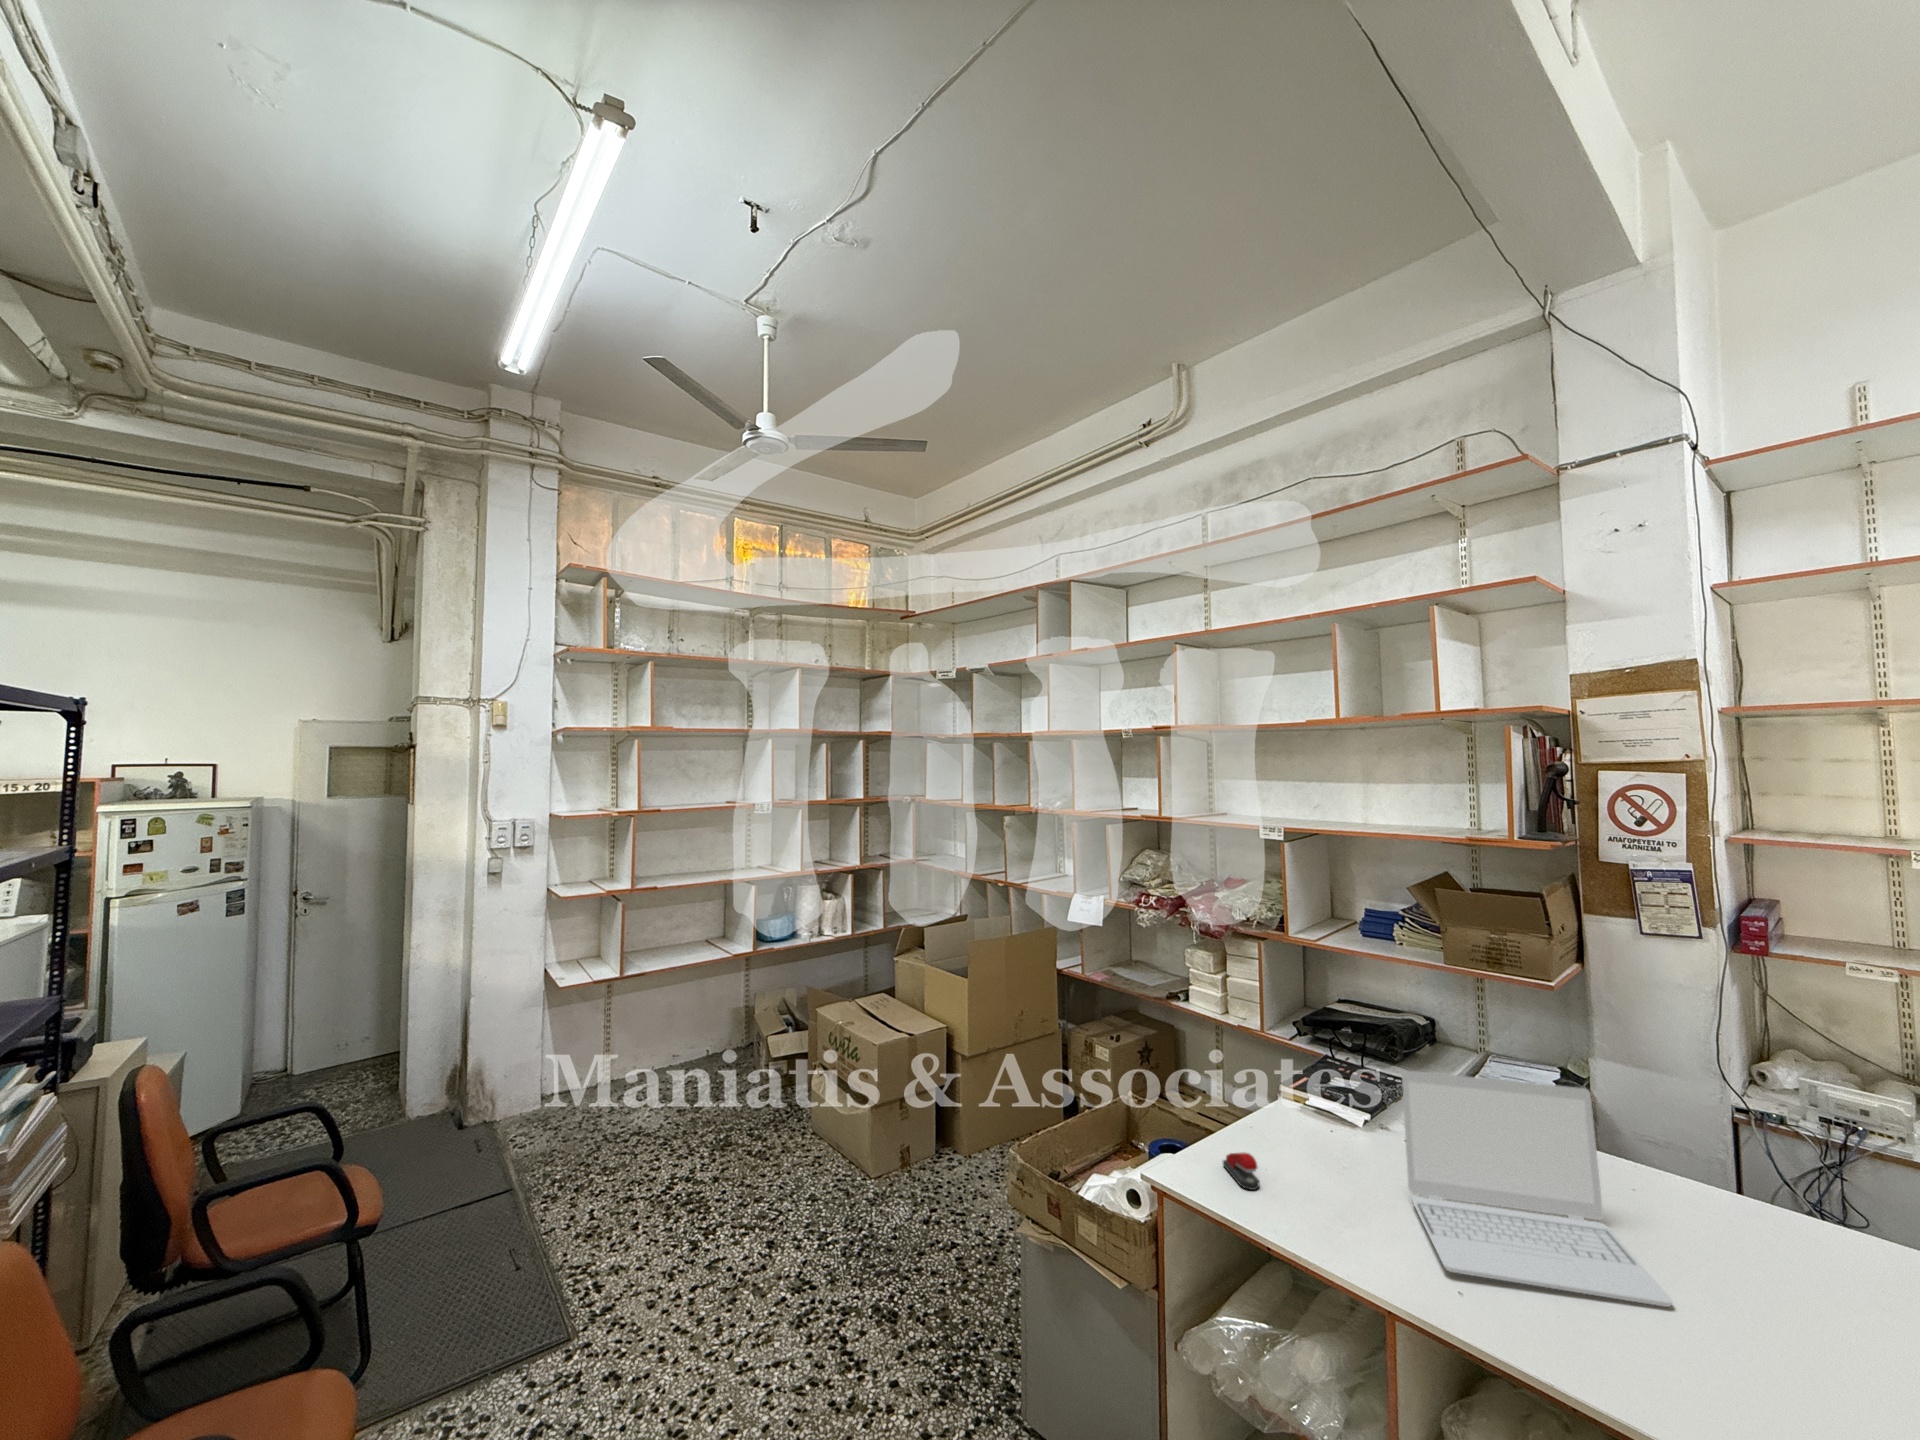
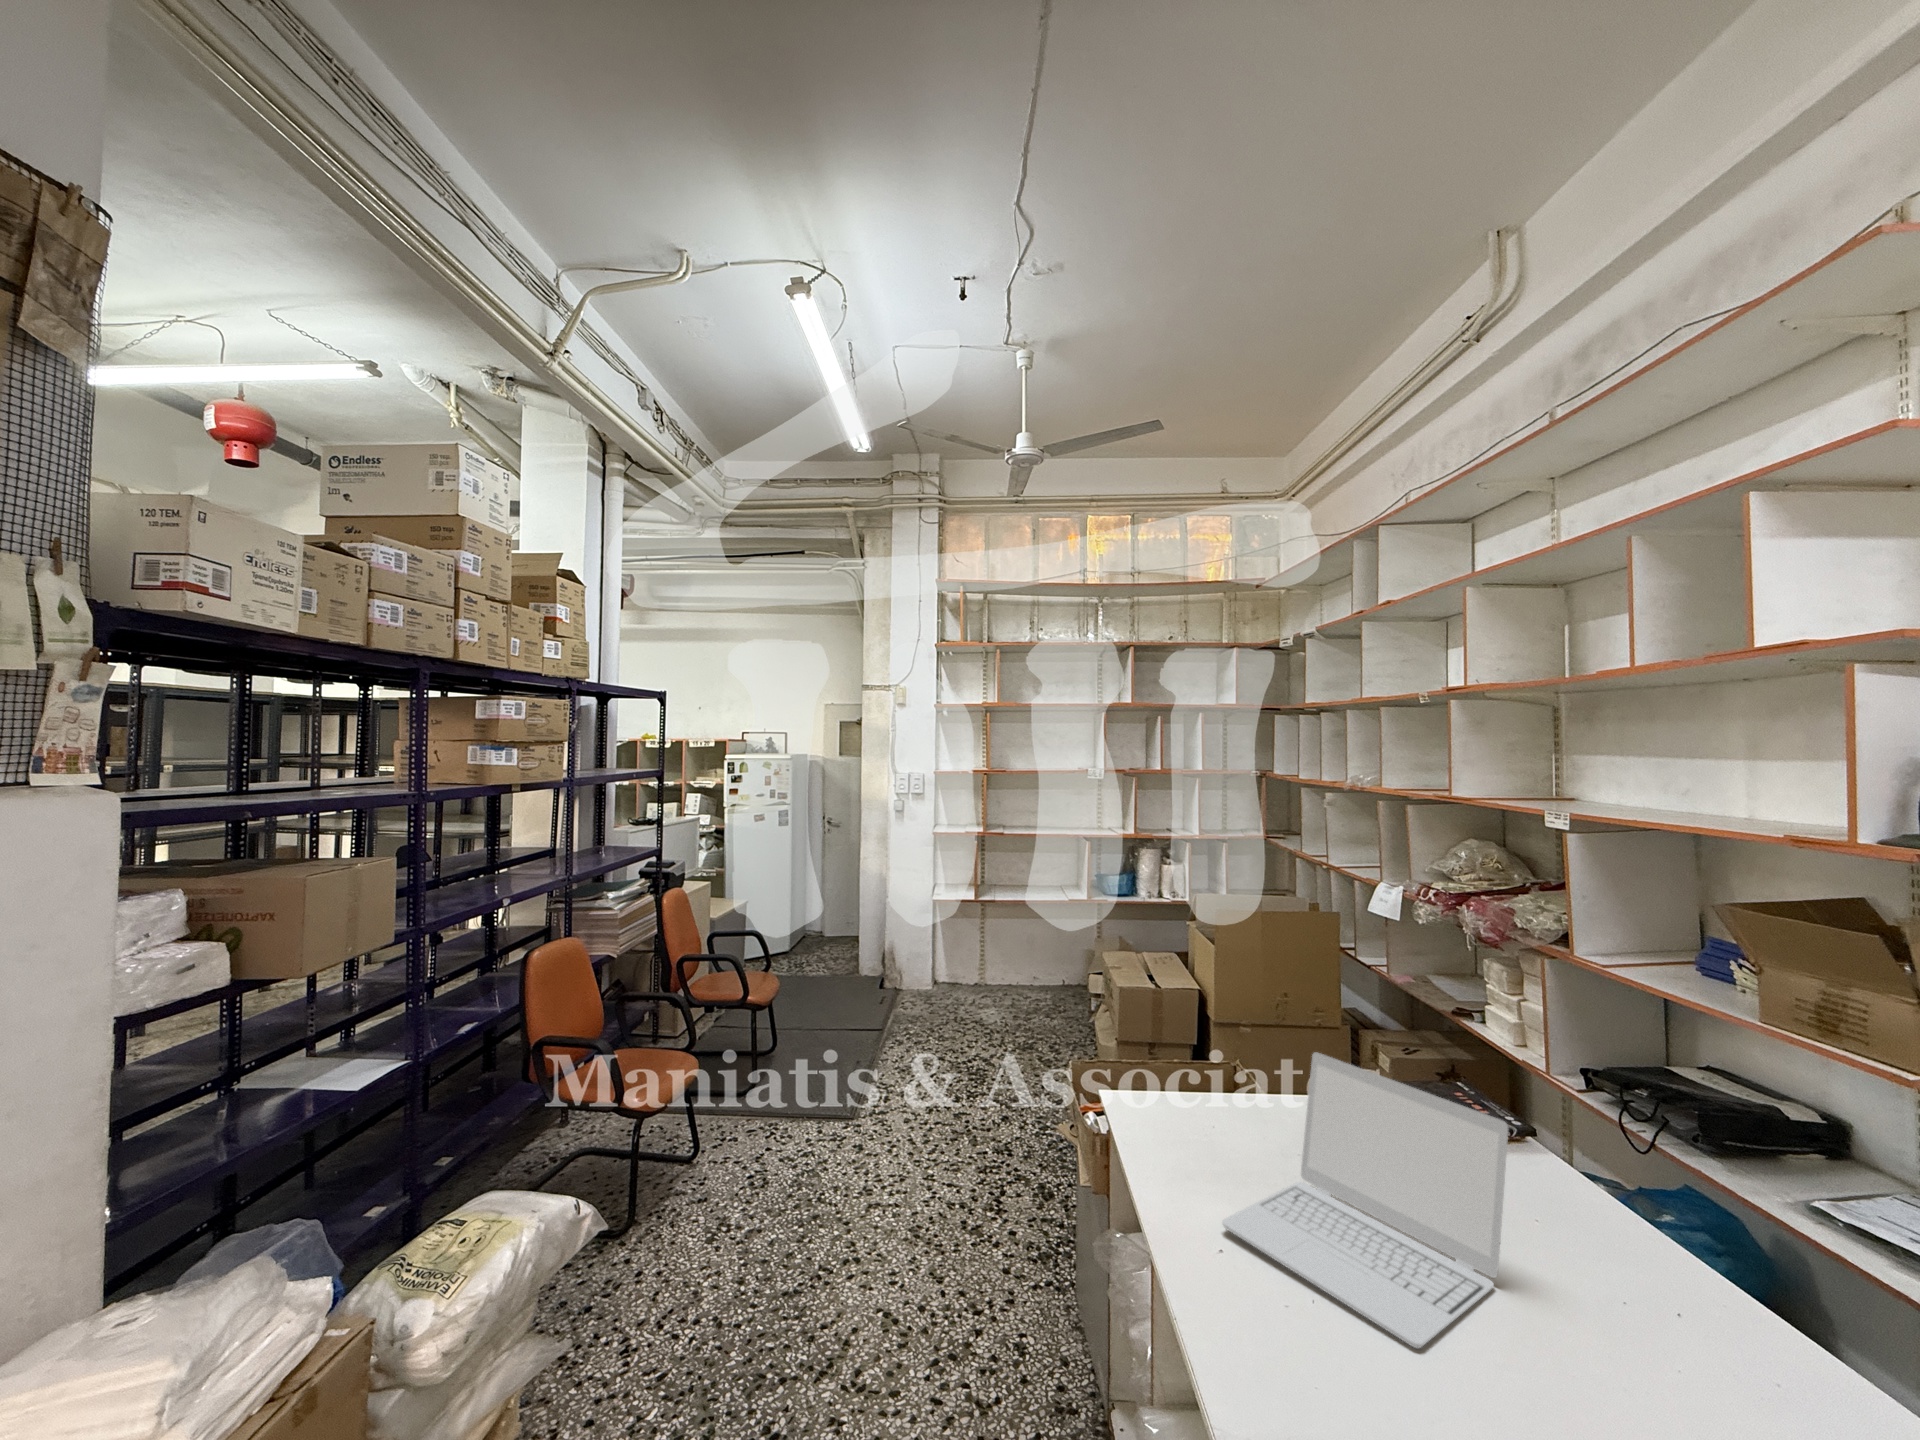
stapler: present [1223,1153,1259,1190] -> none [1162,1095,1194,1130]

